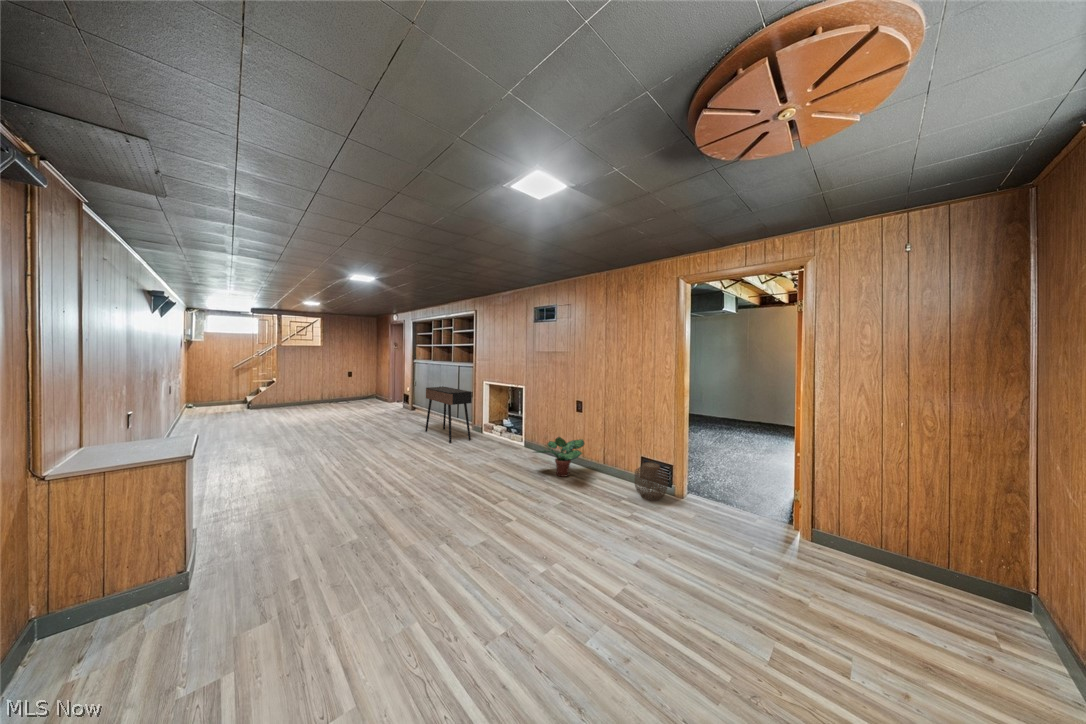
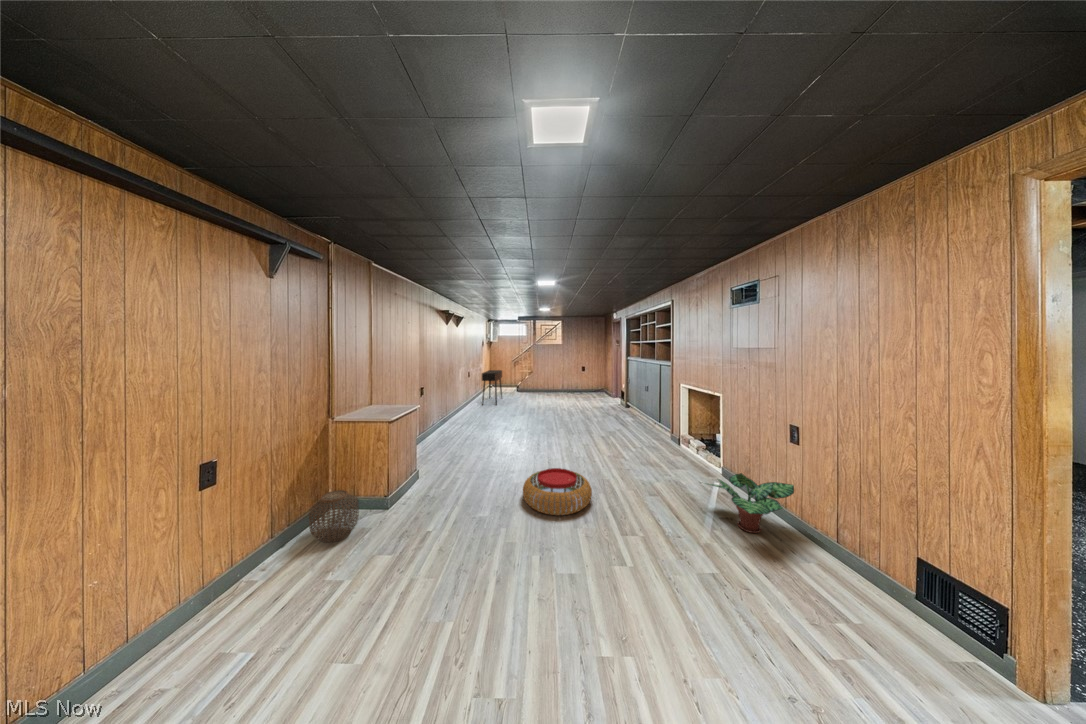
console table: present [425,387,472,443] -> present [482,370,502,405]
woven basket: present [635,462,668,501] -> present [309,490,359,543]
pouf: none [381,468,454,511] -> present [523,468,592,515]

